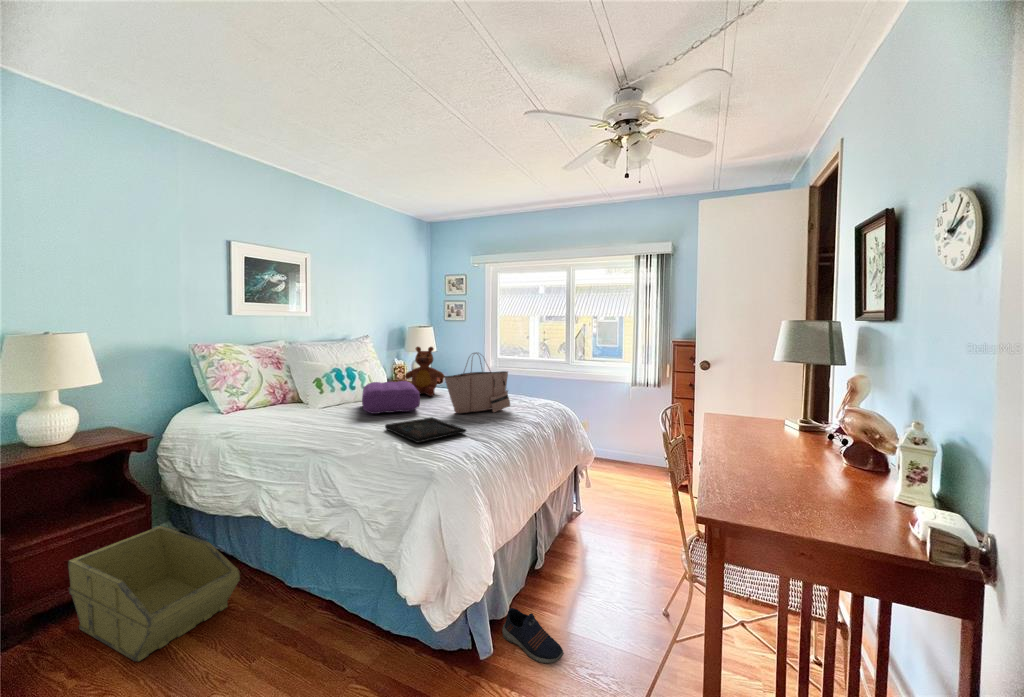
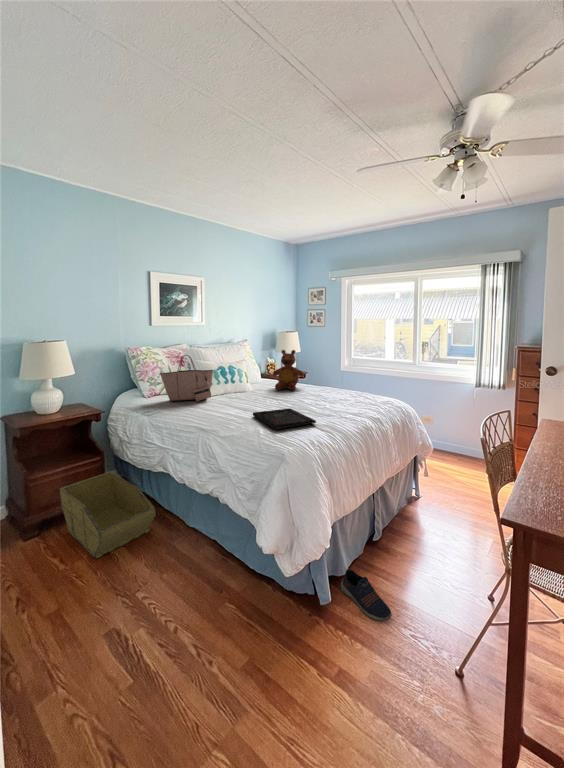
tote bag: present [444,353,510,413] -> present [161,355,213,401]
pillow: present [362,381,420,414] -> none [238,378,282,403]

